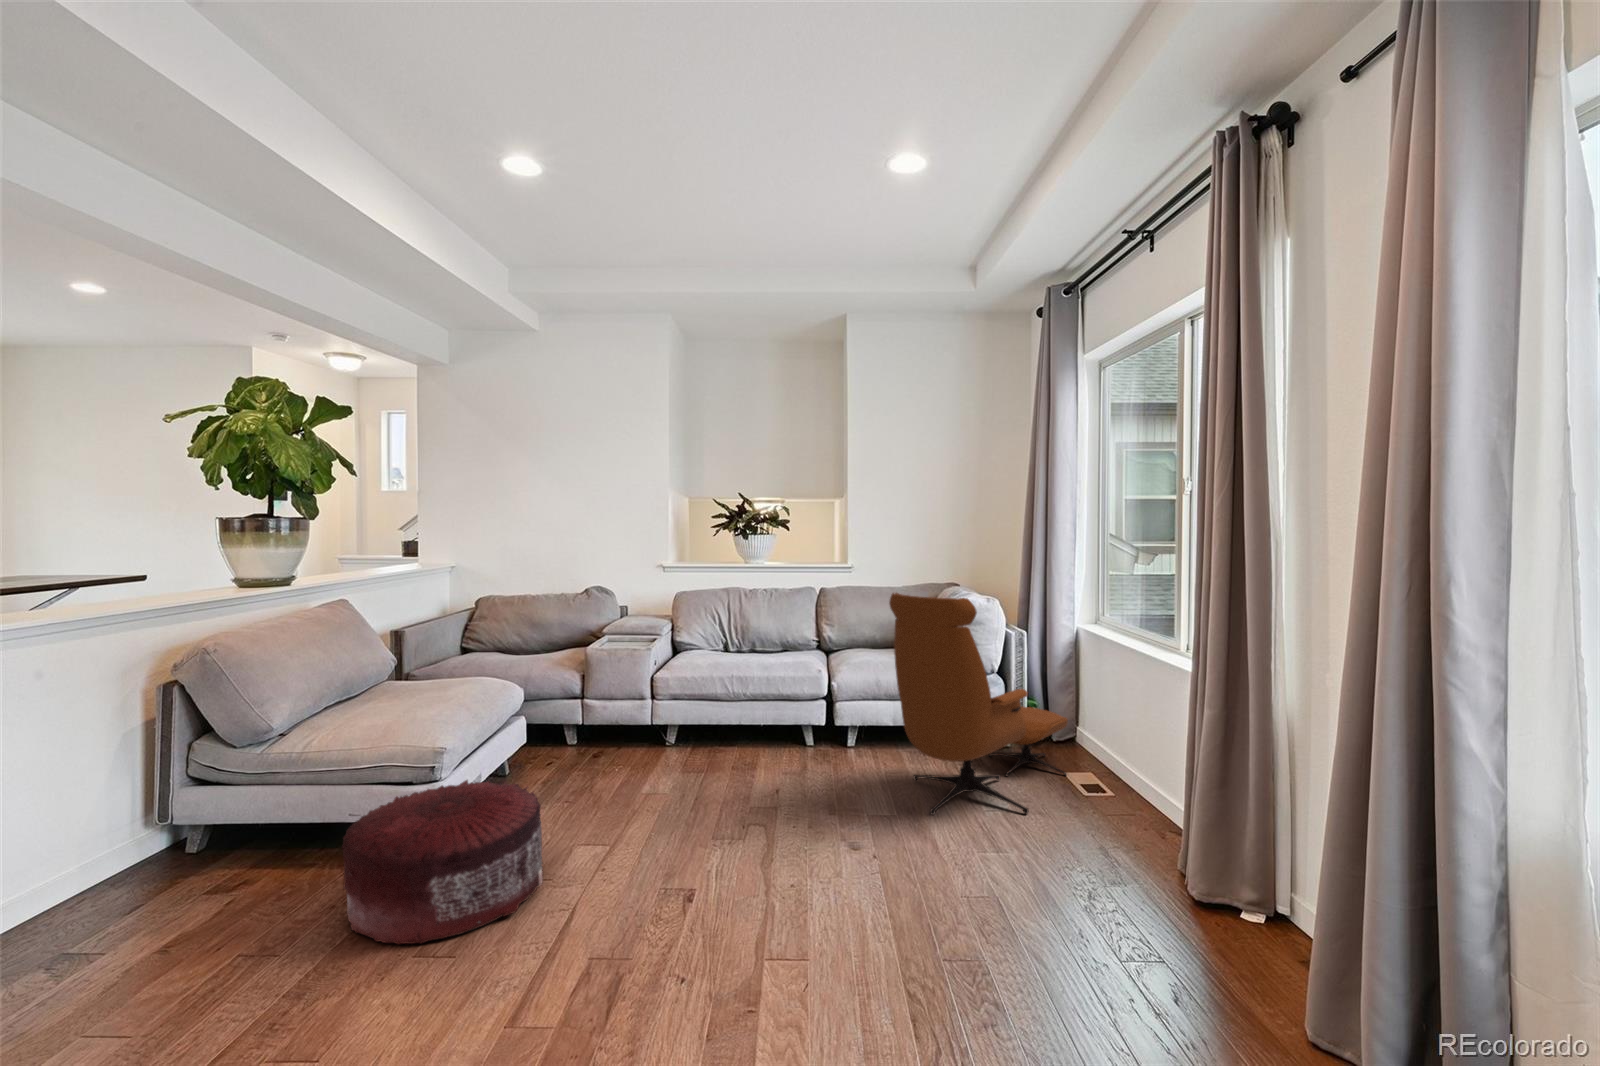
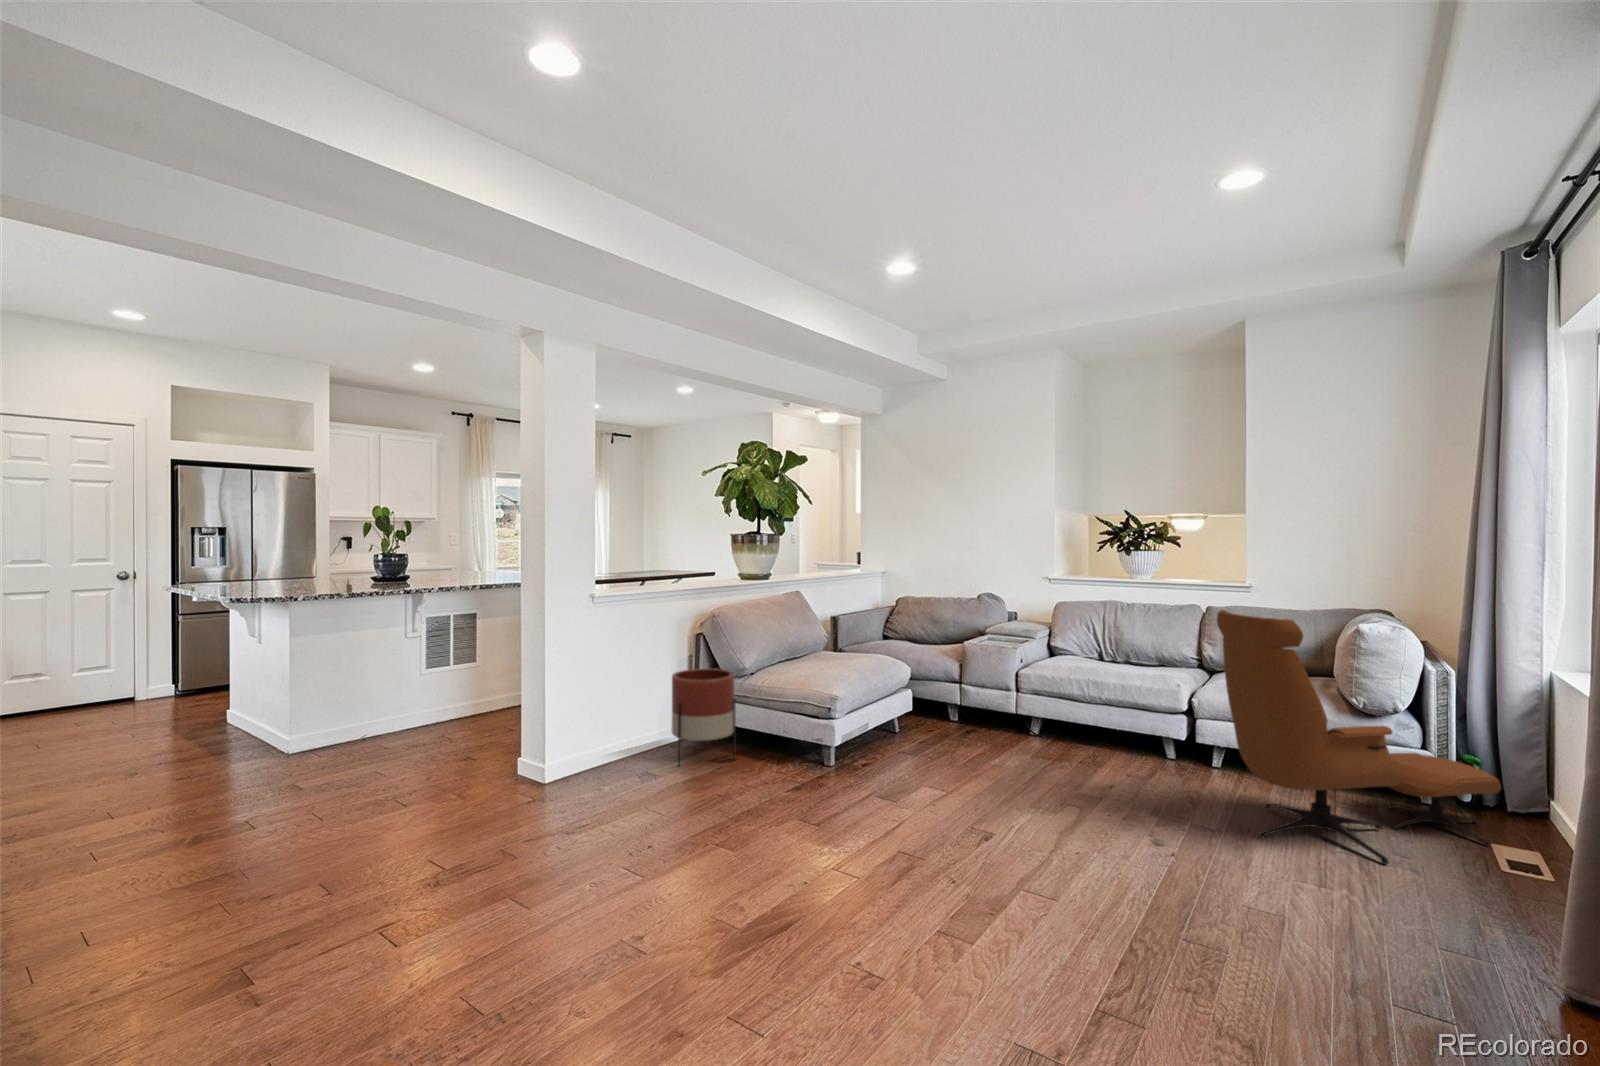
planter: none [109,736,253,925] -> present [671,669,736,766]
pouf: present [342,780,543,944] -> none [771,721,894,813]

